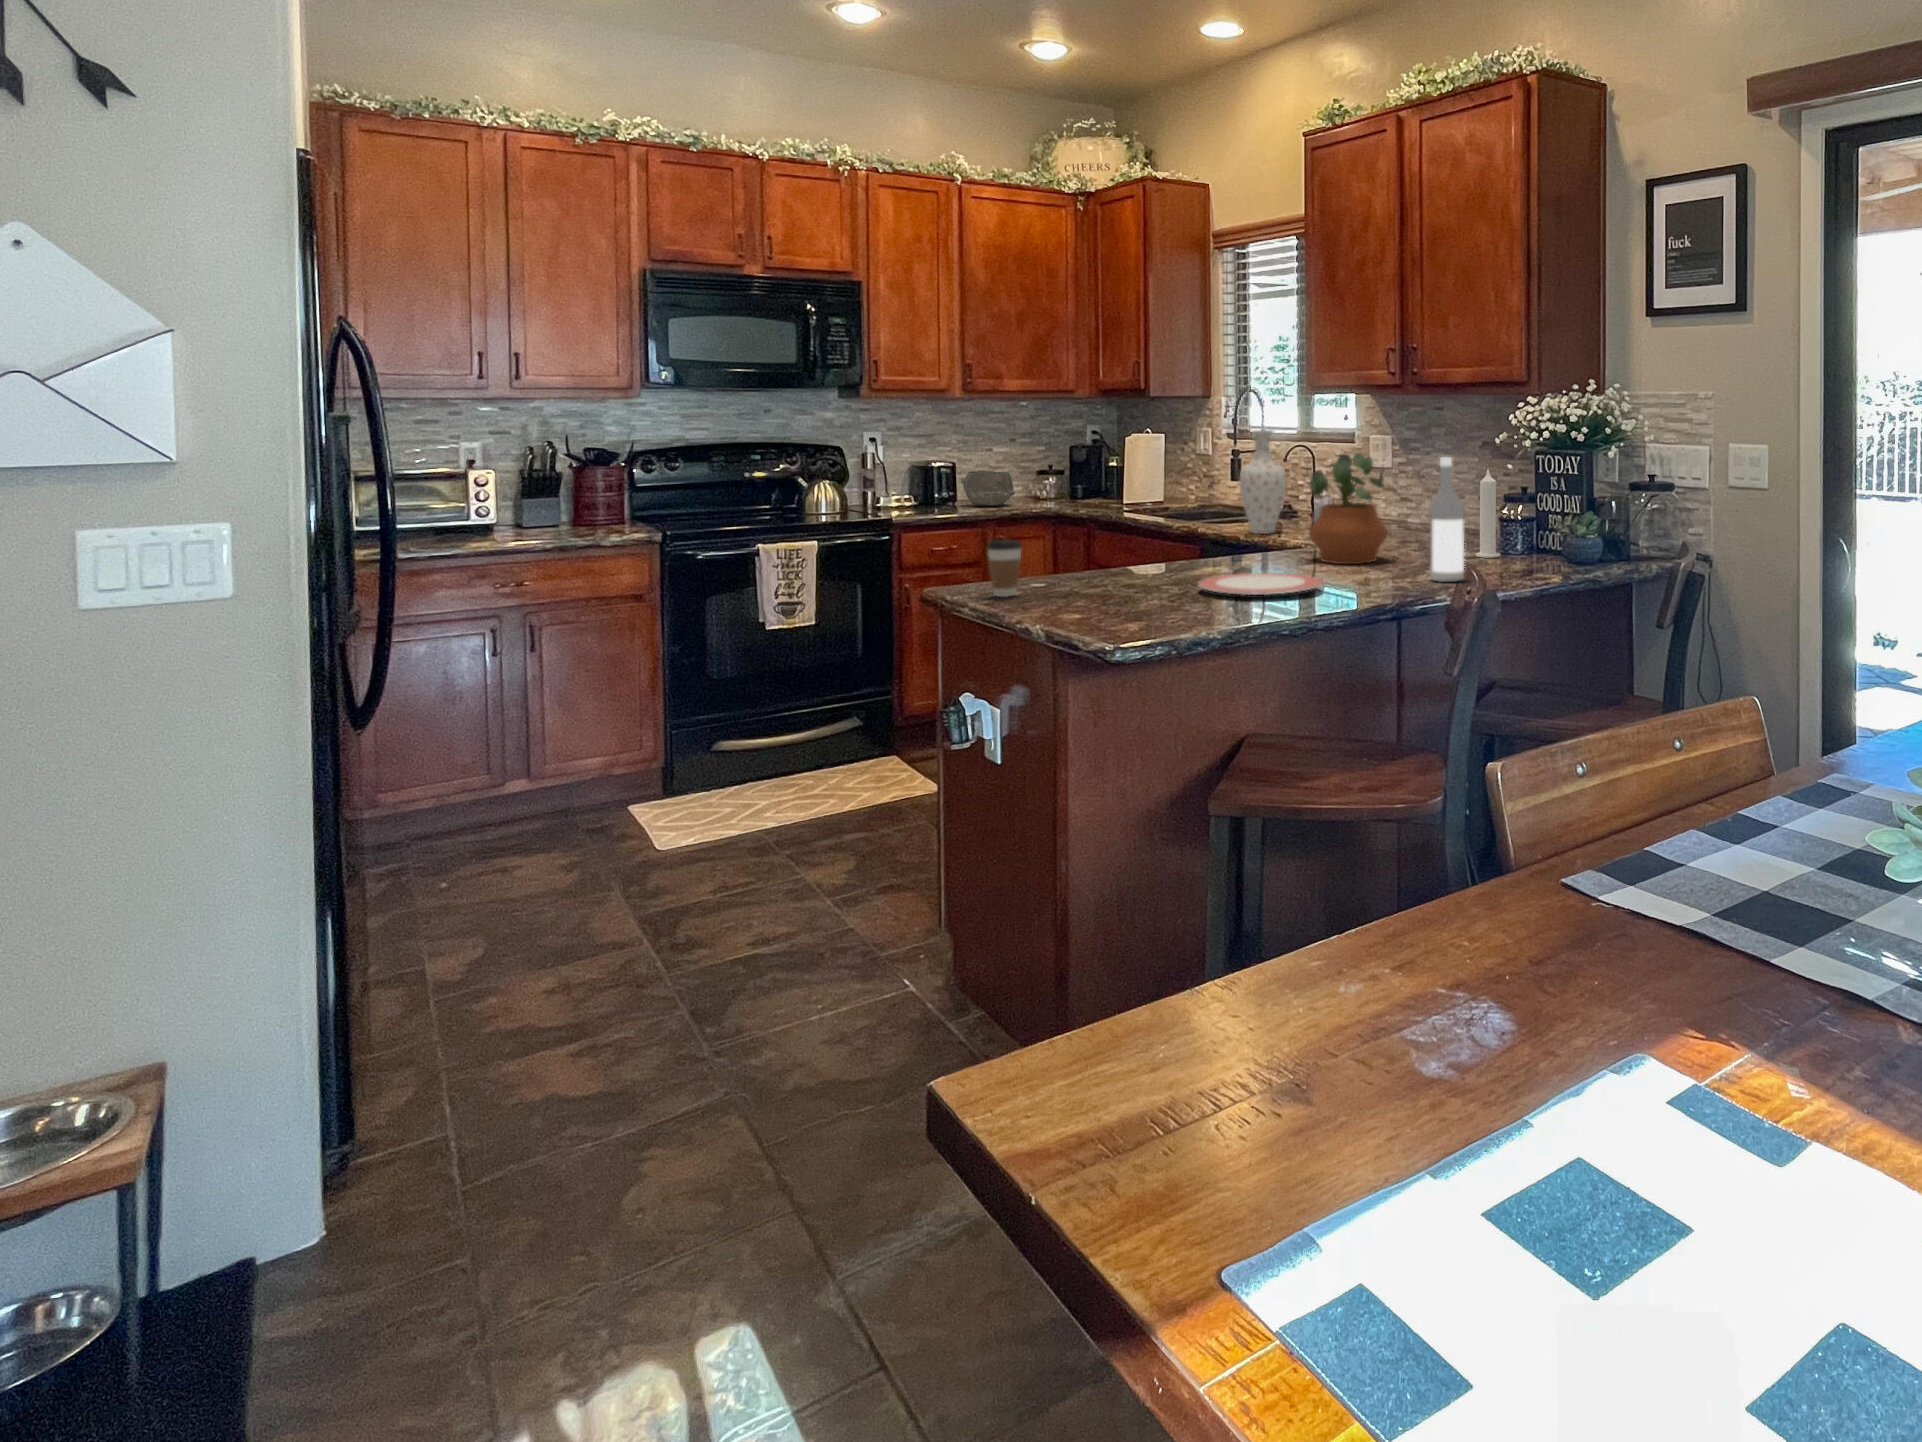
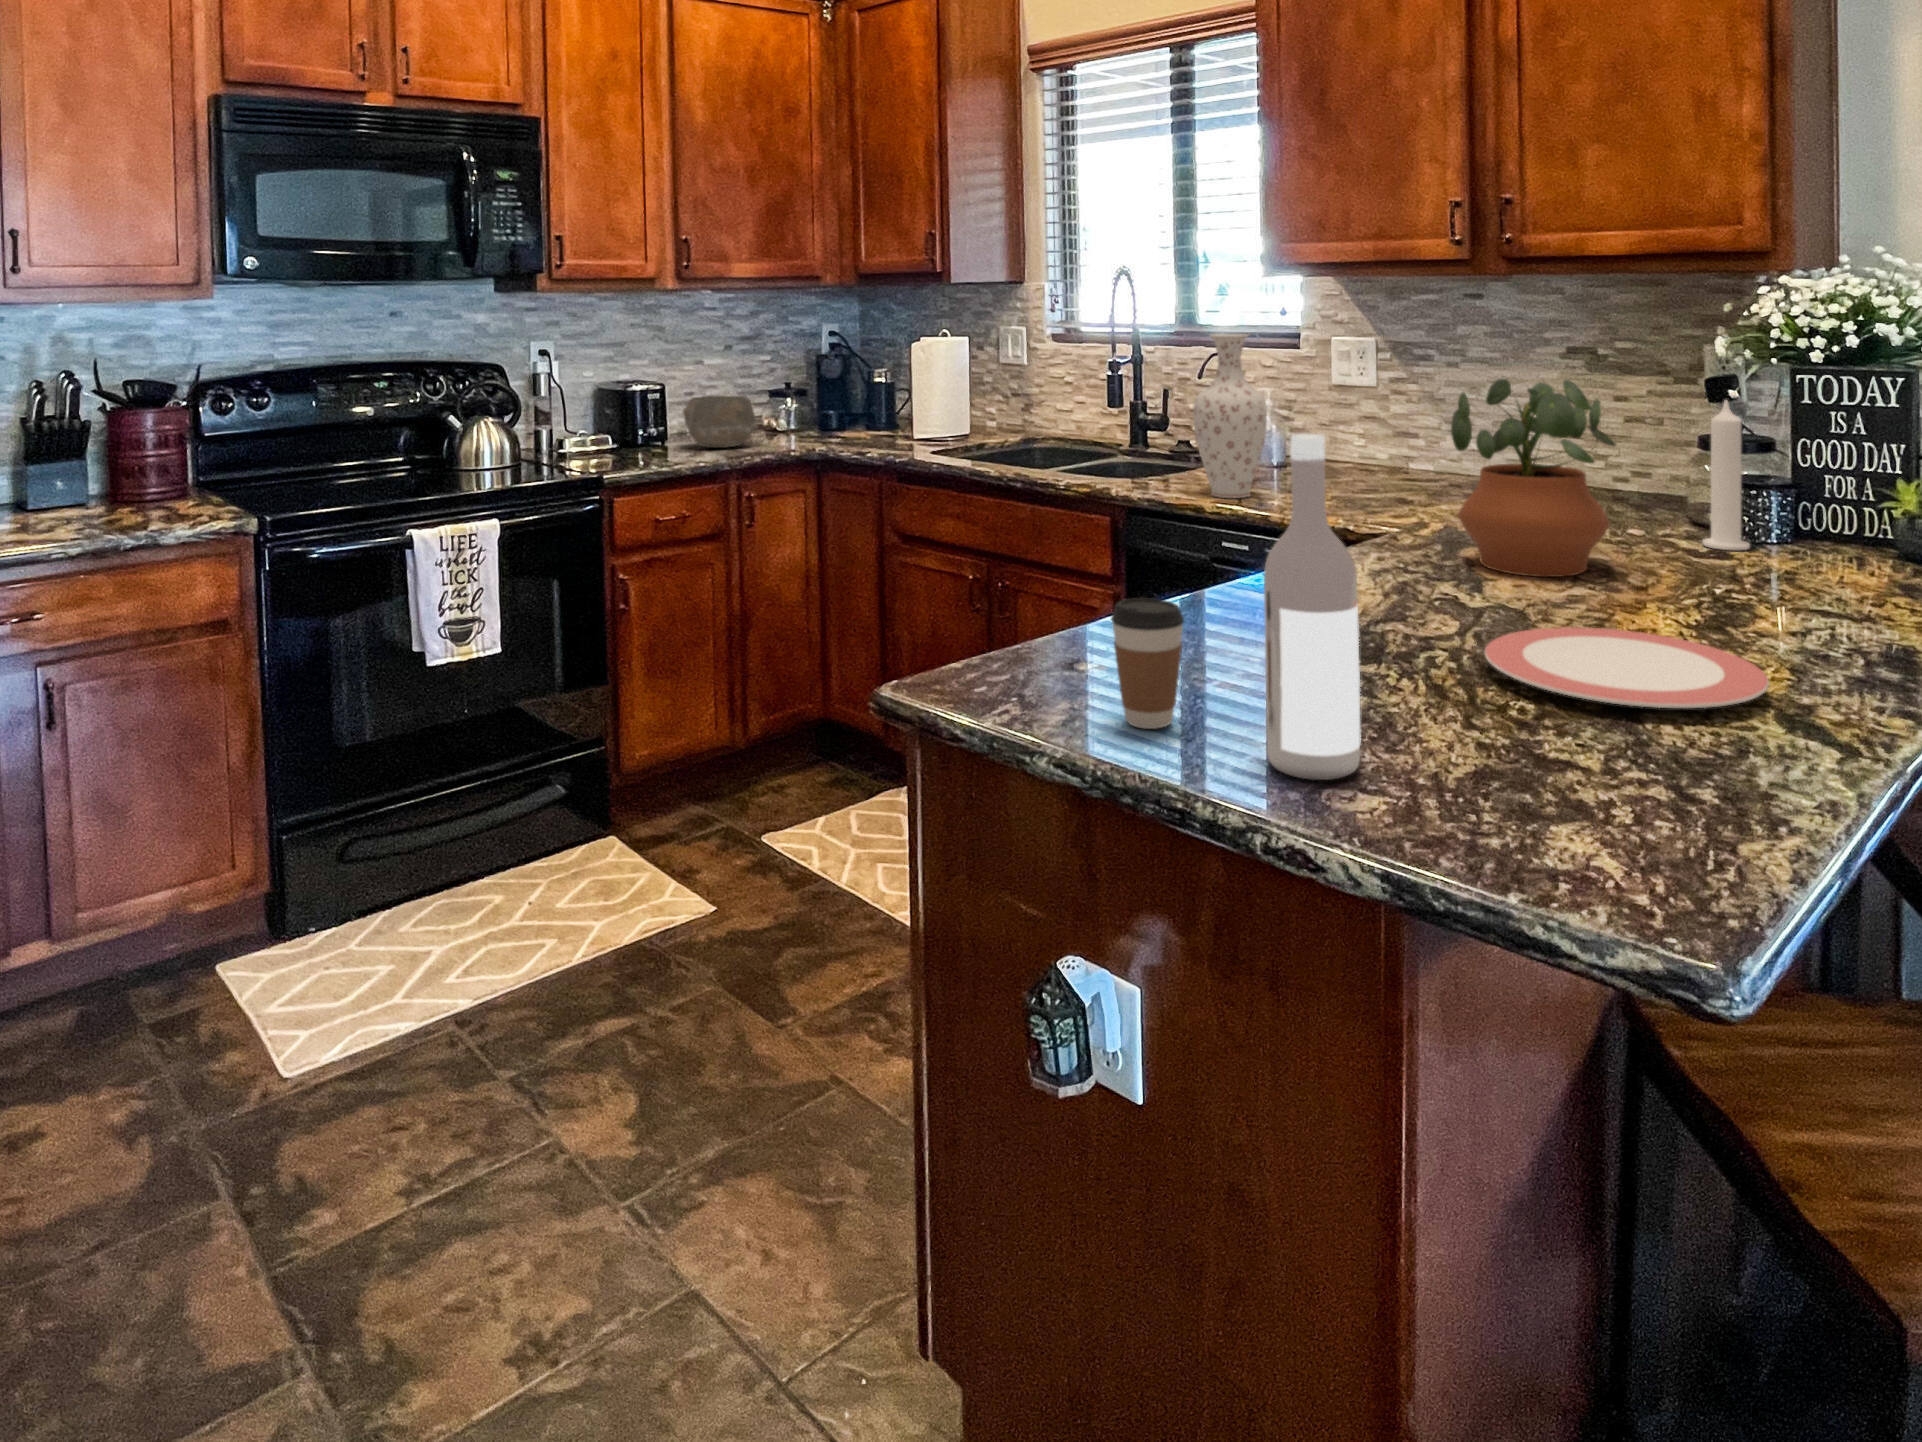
wine bottle: present [1430,457,1464,582] -> present [1264,434,1360,780]

